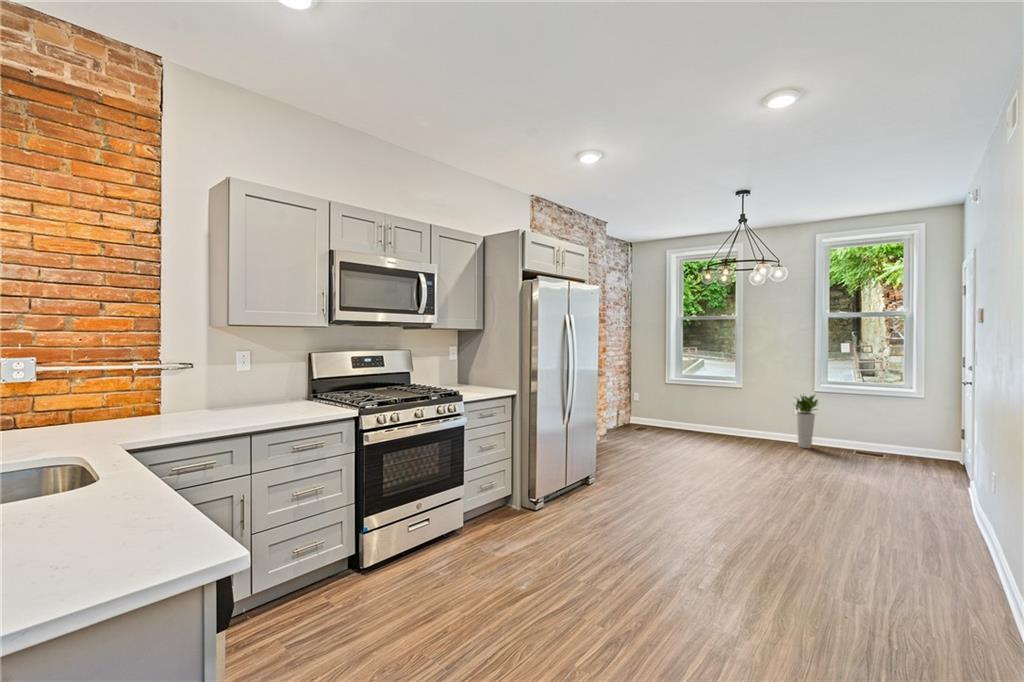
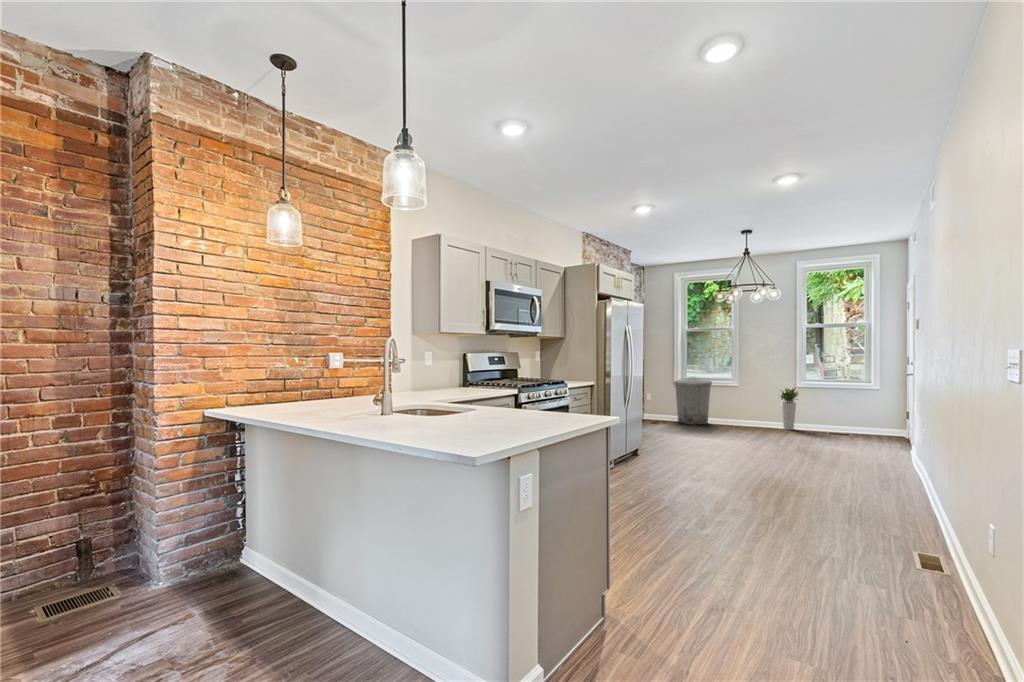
trash can: none [662,378,709,438] -> present [674,377,712,425]

